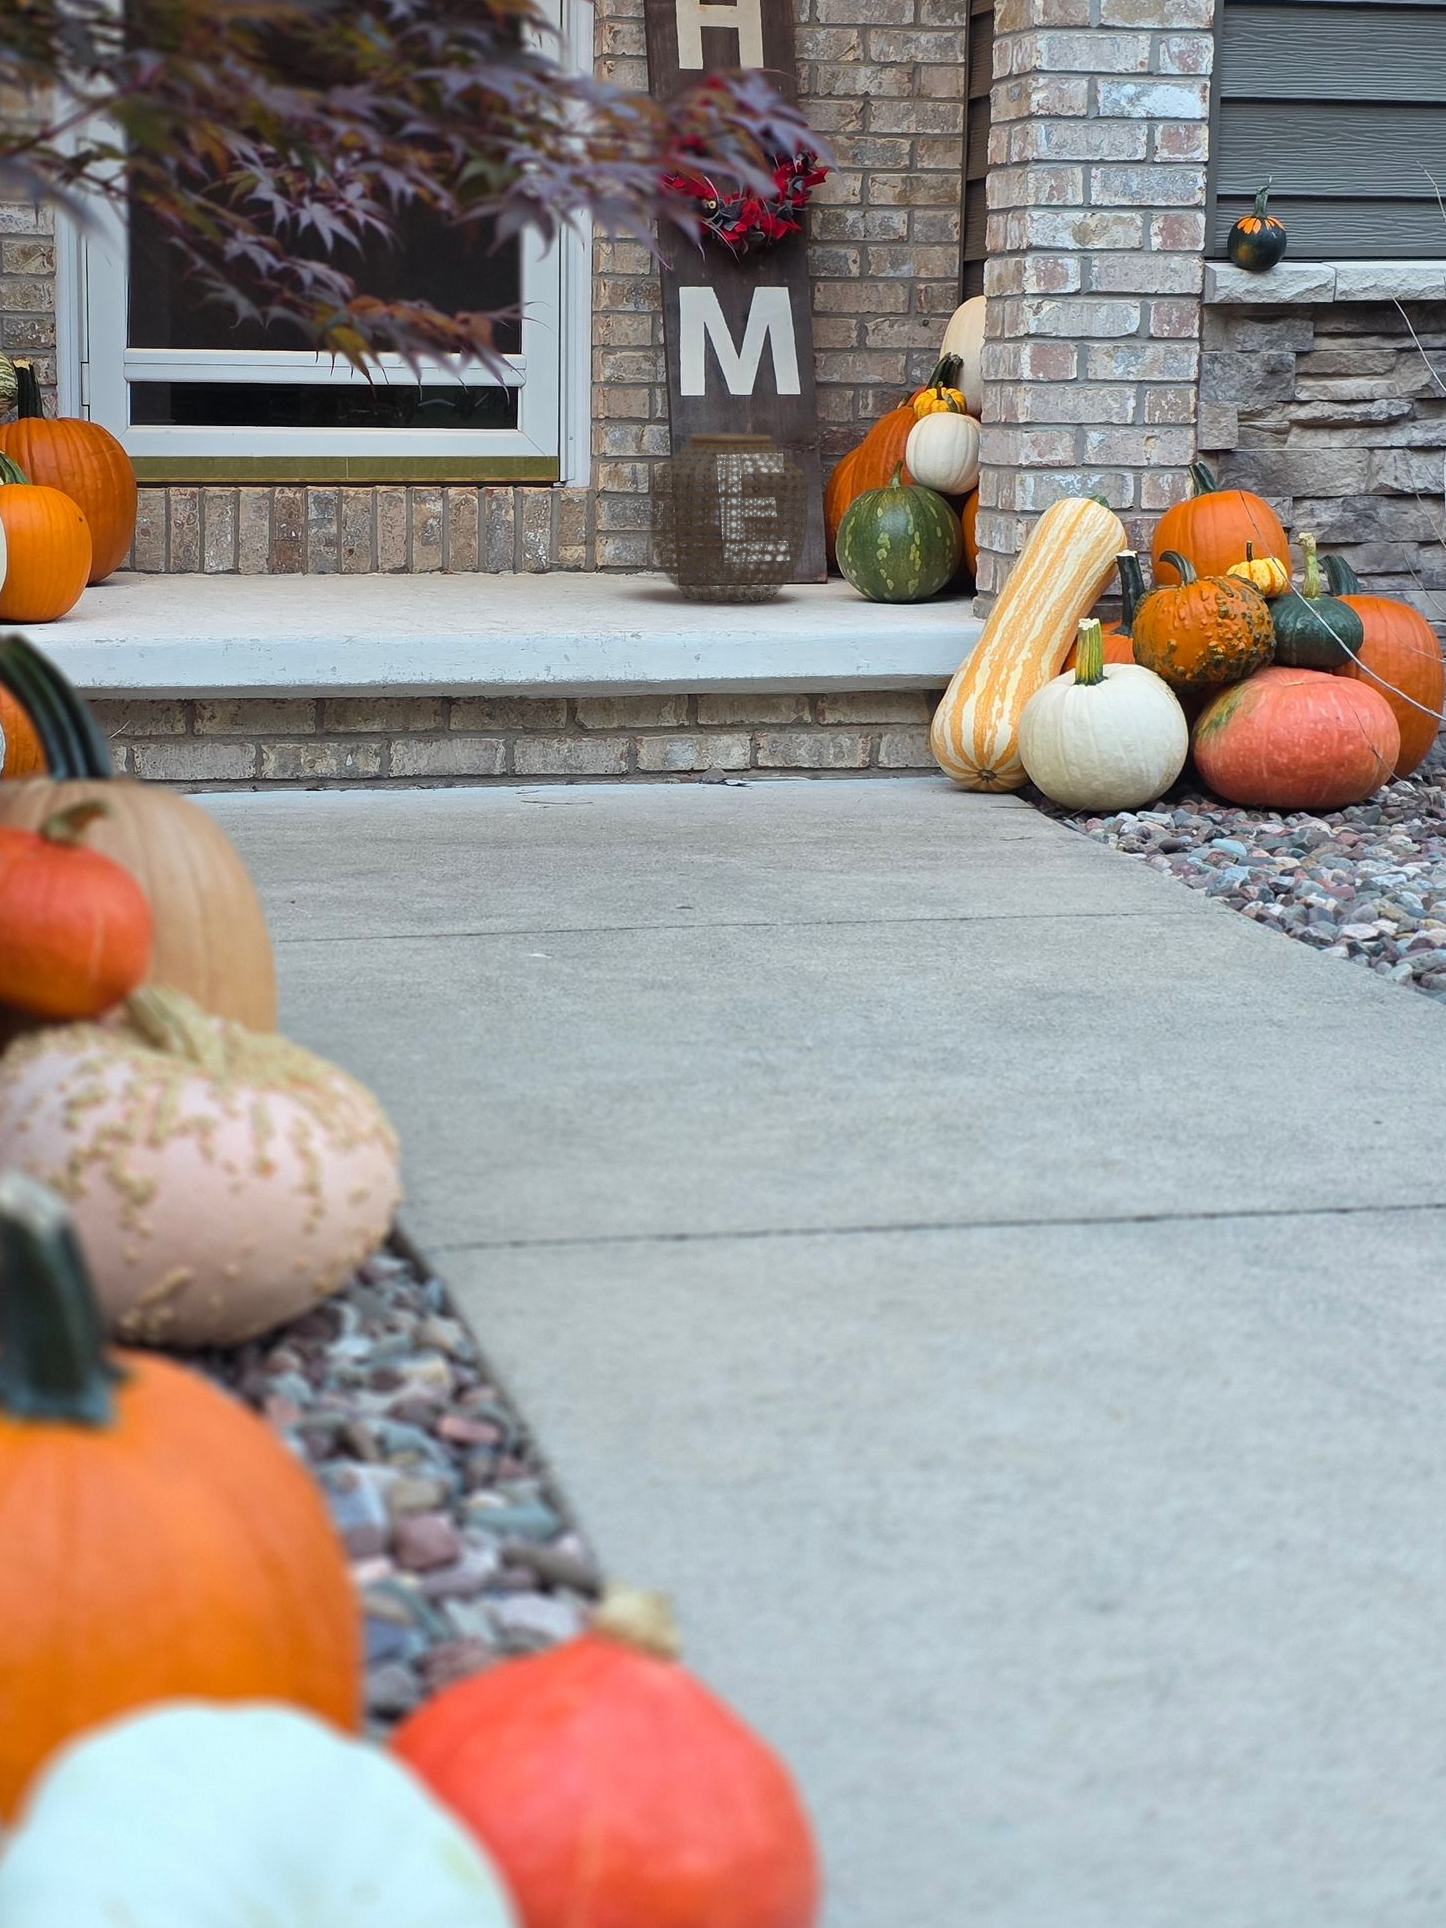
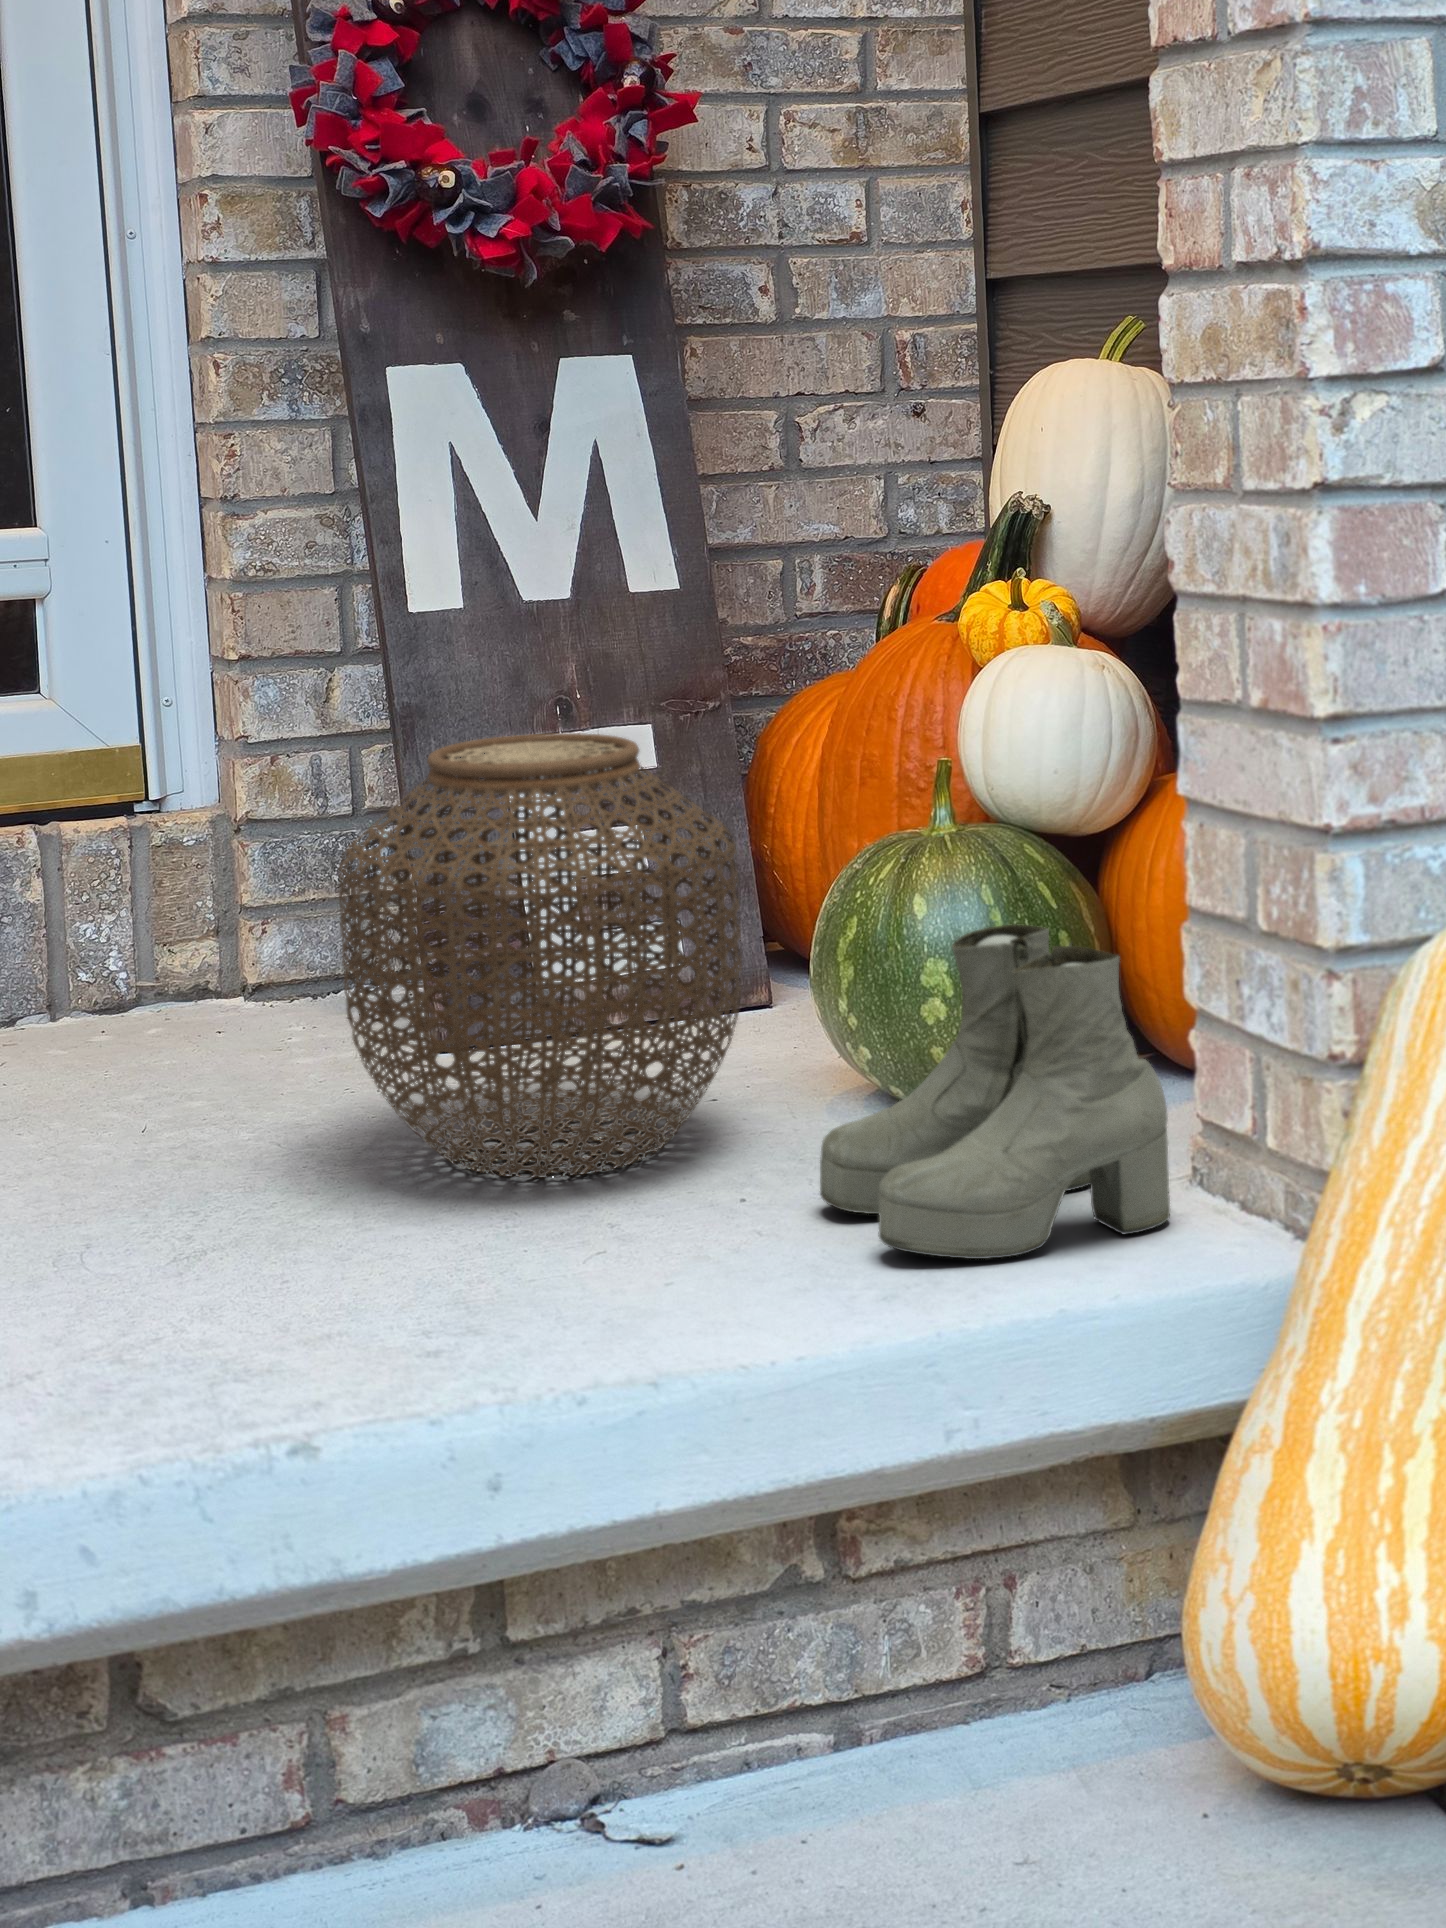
boots: none [826,508,959,621] -> present [820,924,1170,1259]

